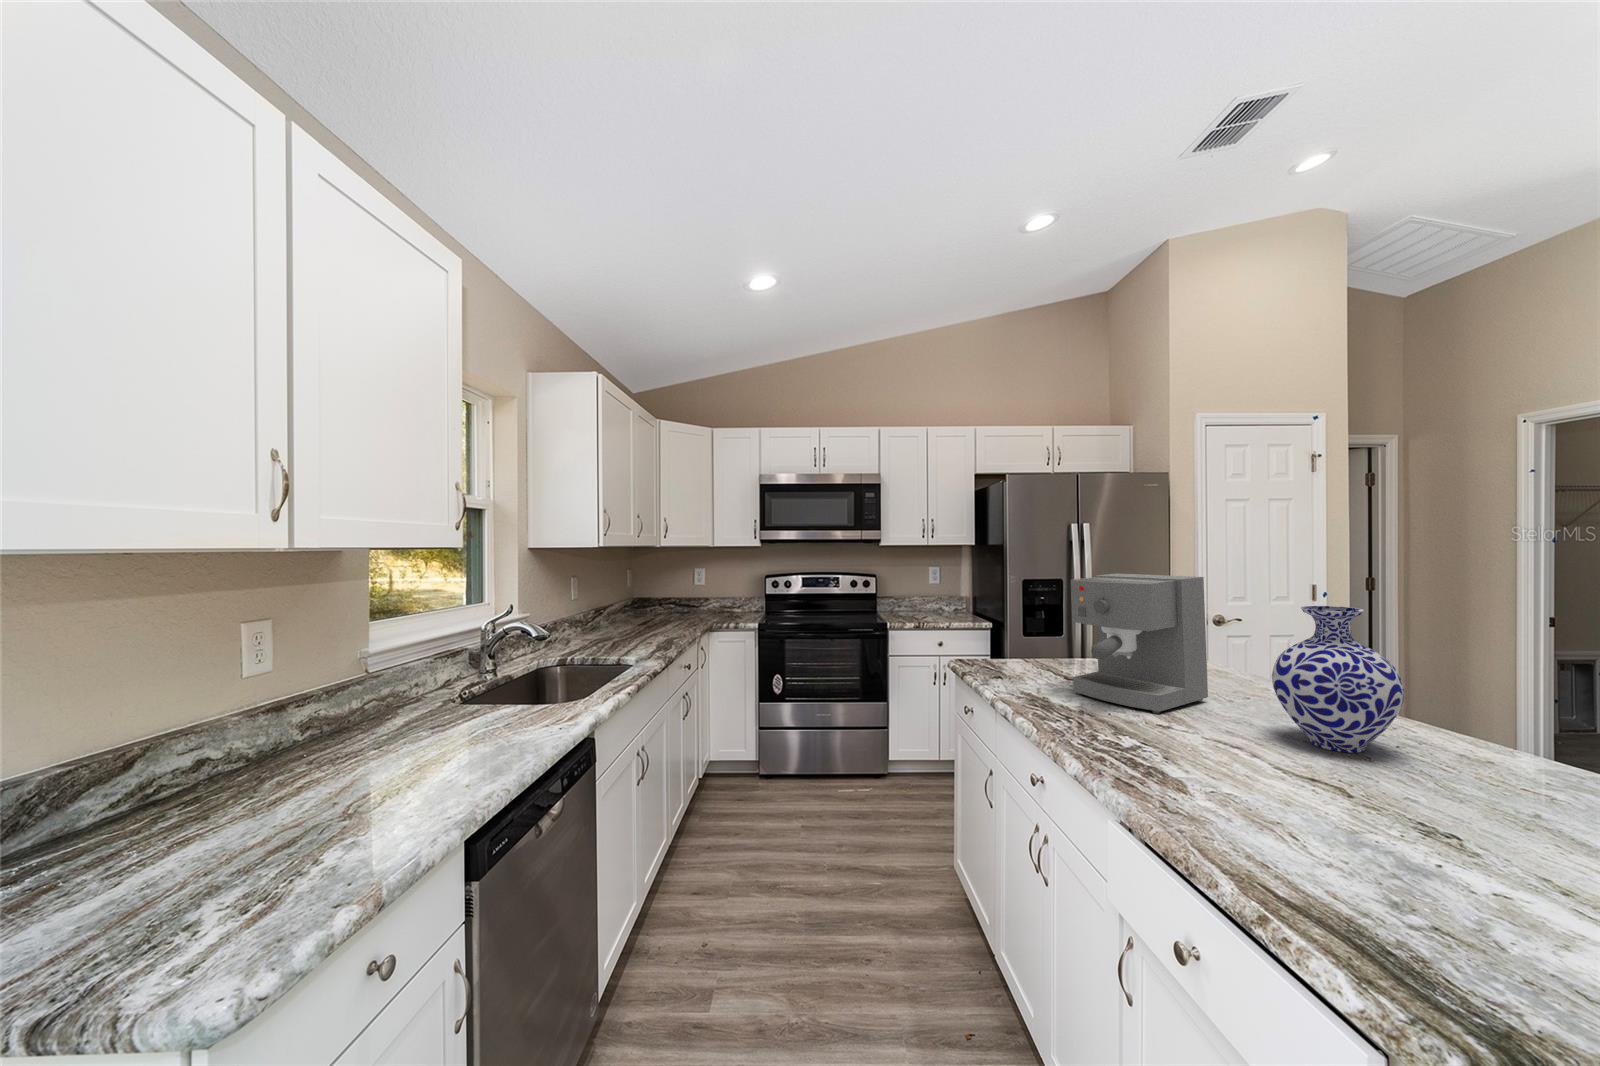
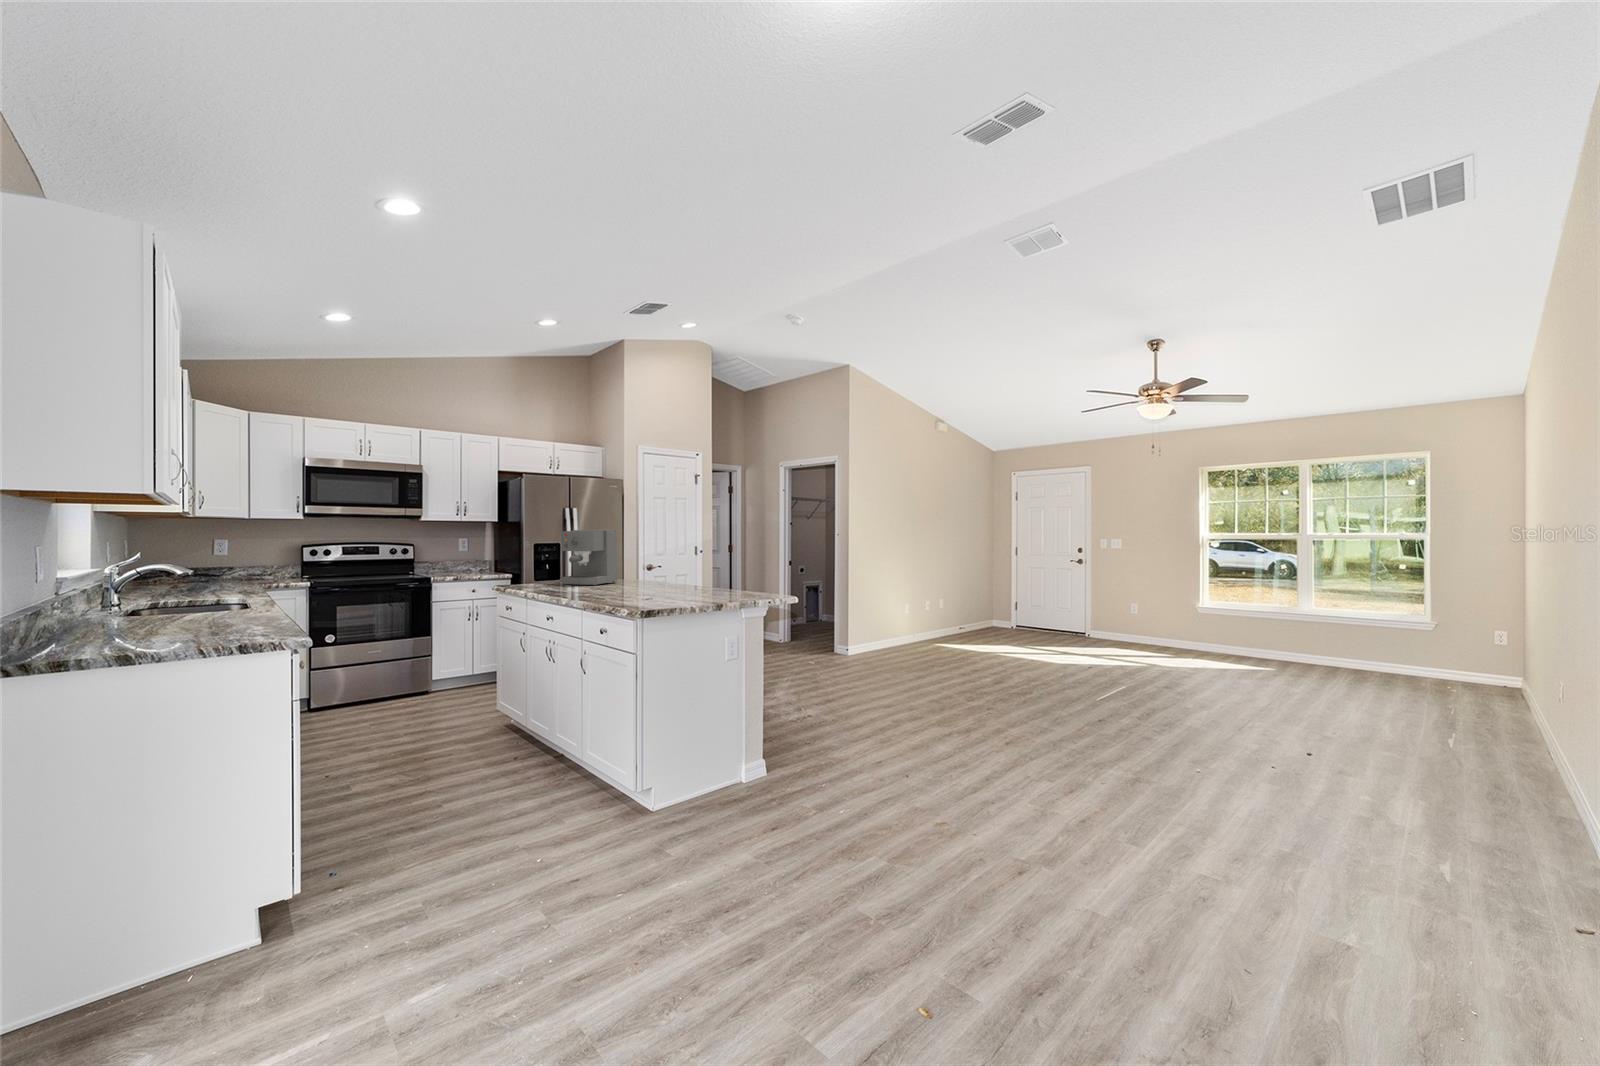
vase: present [1272,606,1404,753] -> none [633,537,668,587]

